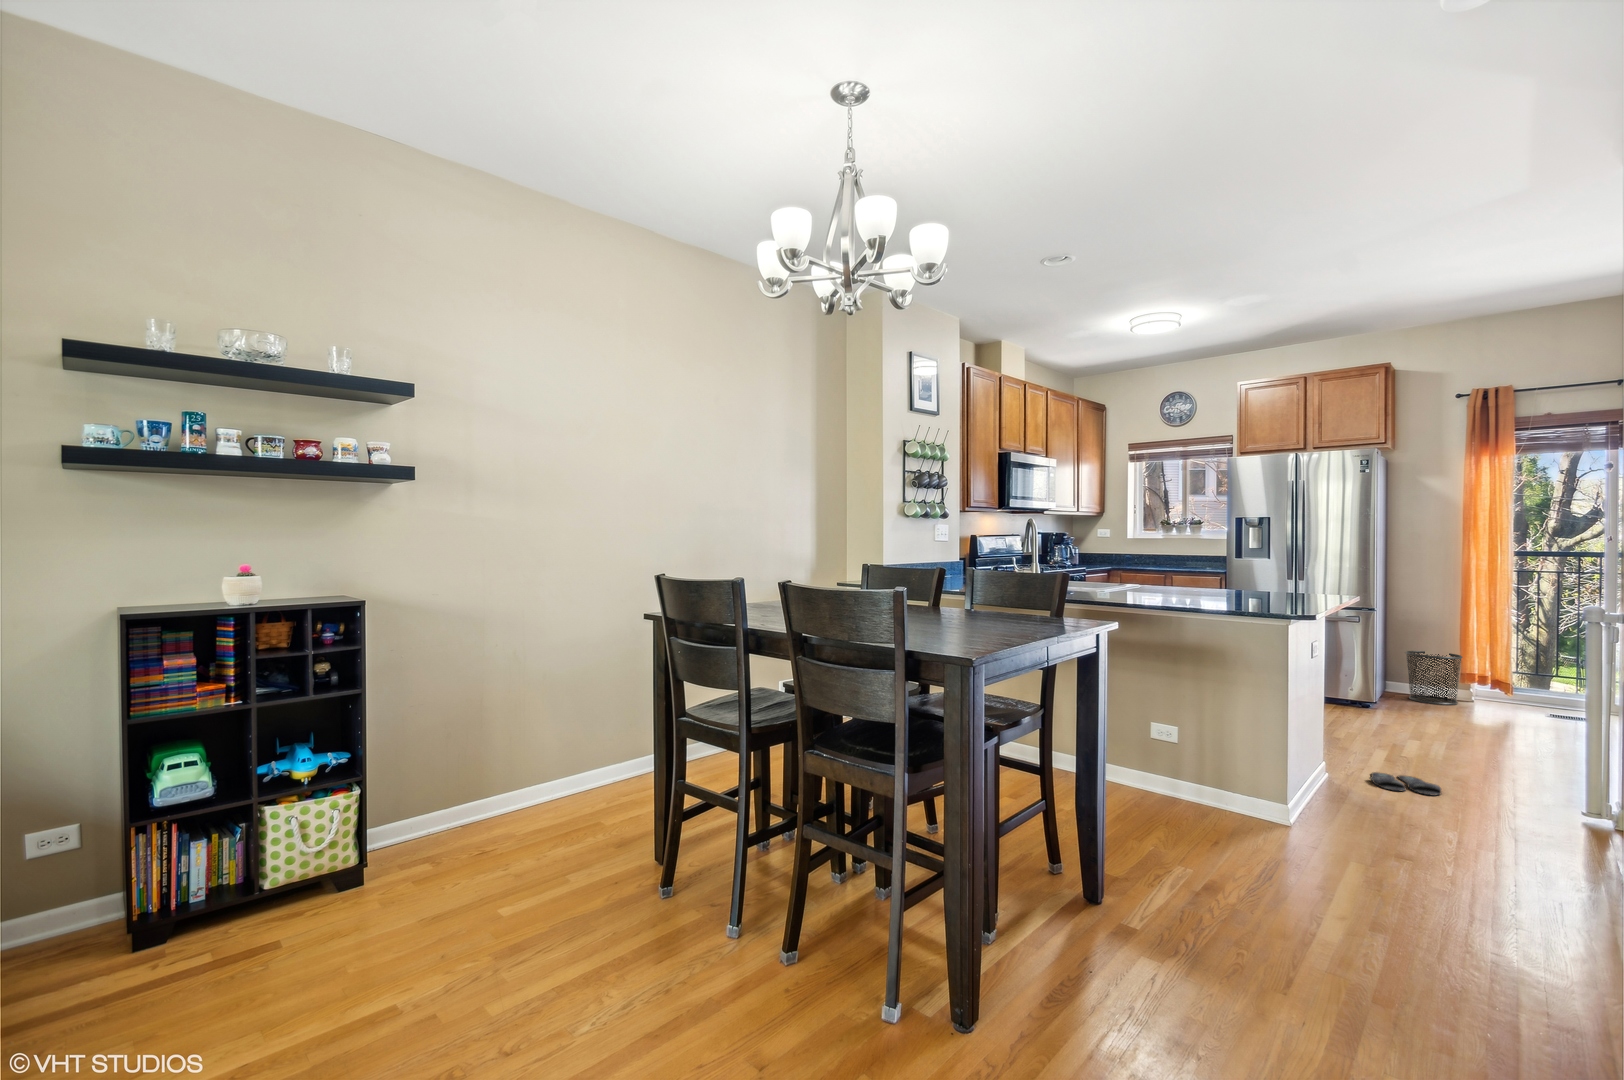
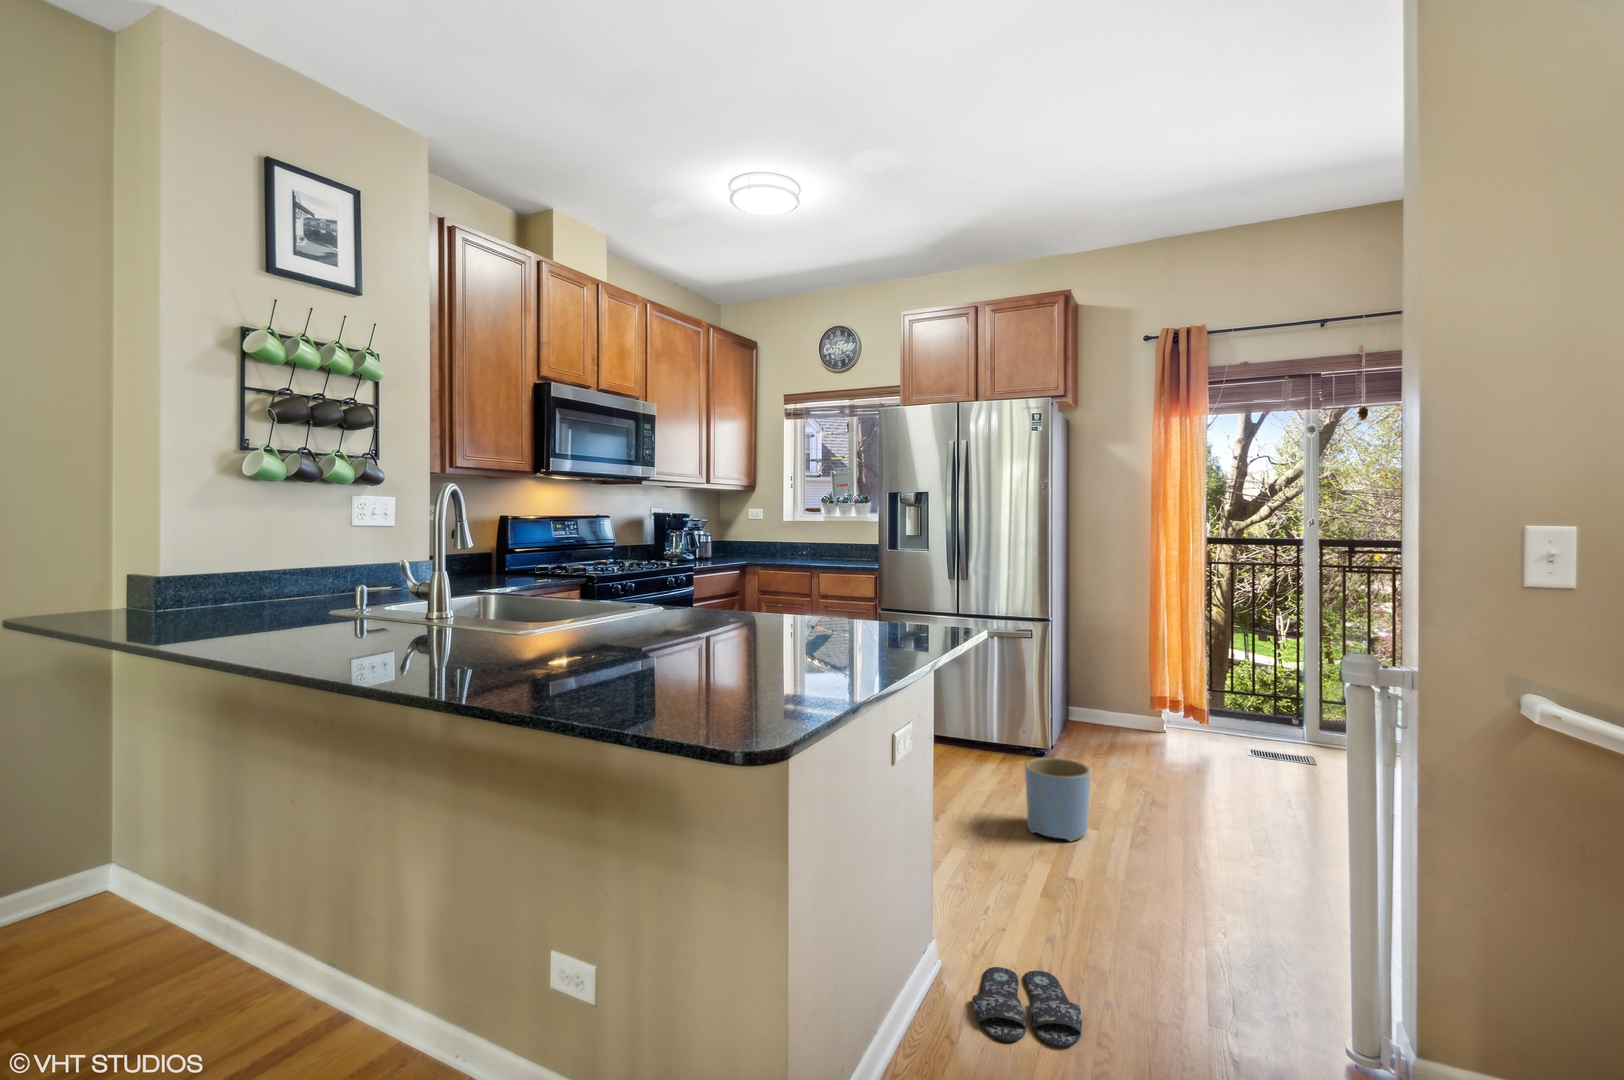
waste bin: present [1405,651,1462,705] -> none [1089,670,1151,743]
planter: none [1371,689,1423,740] -> present [1025,758,1090,841]

